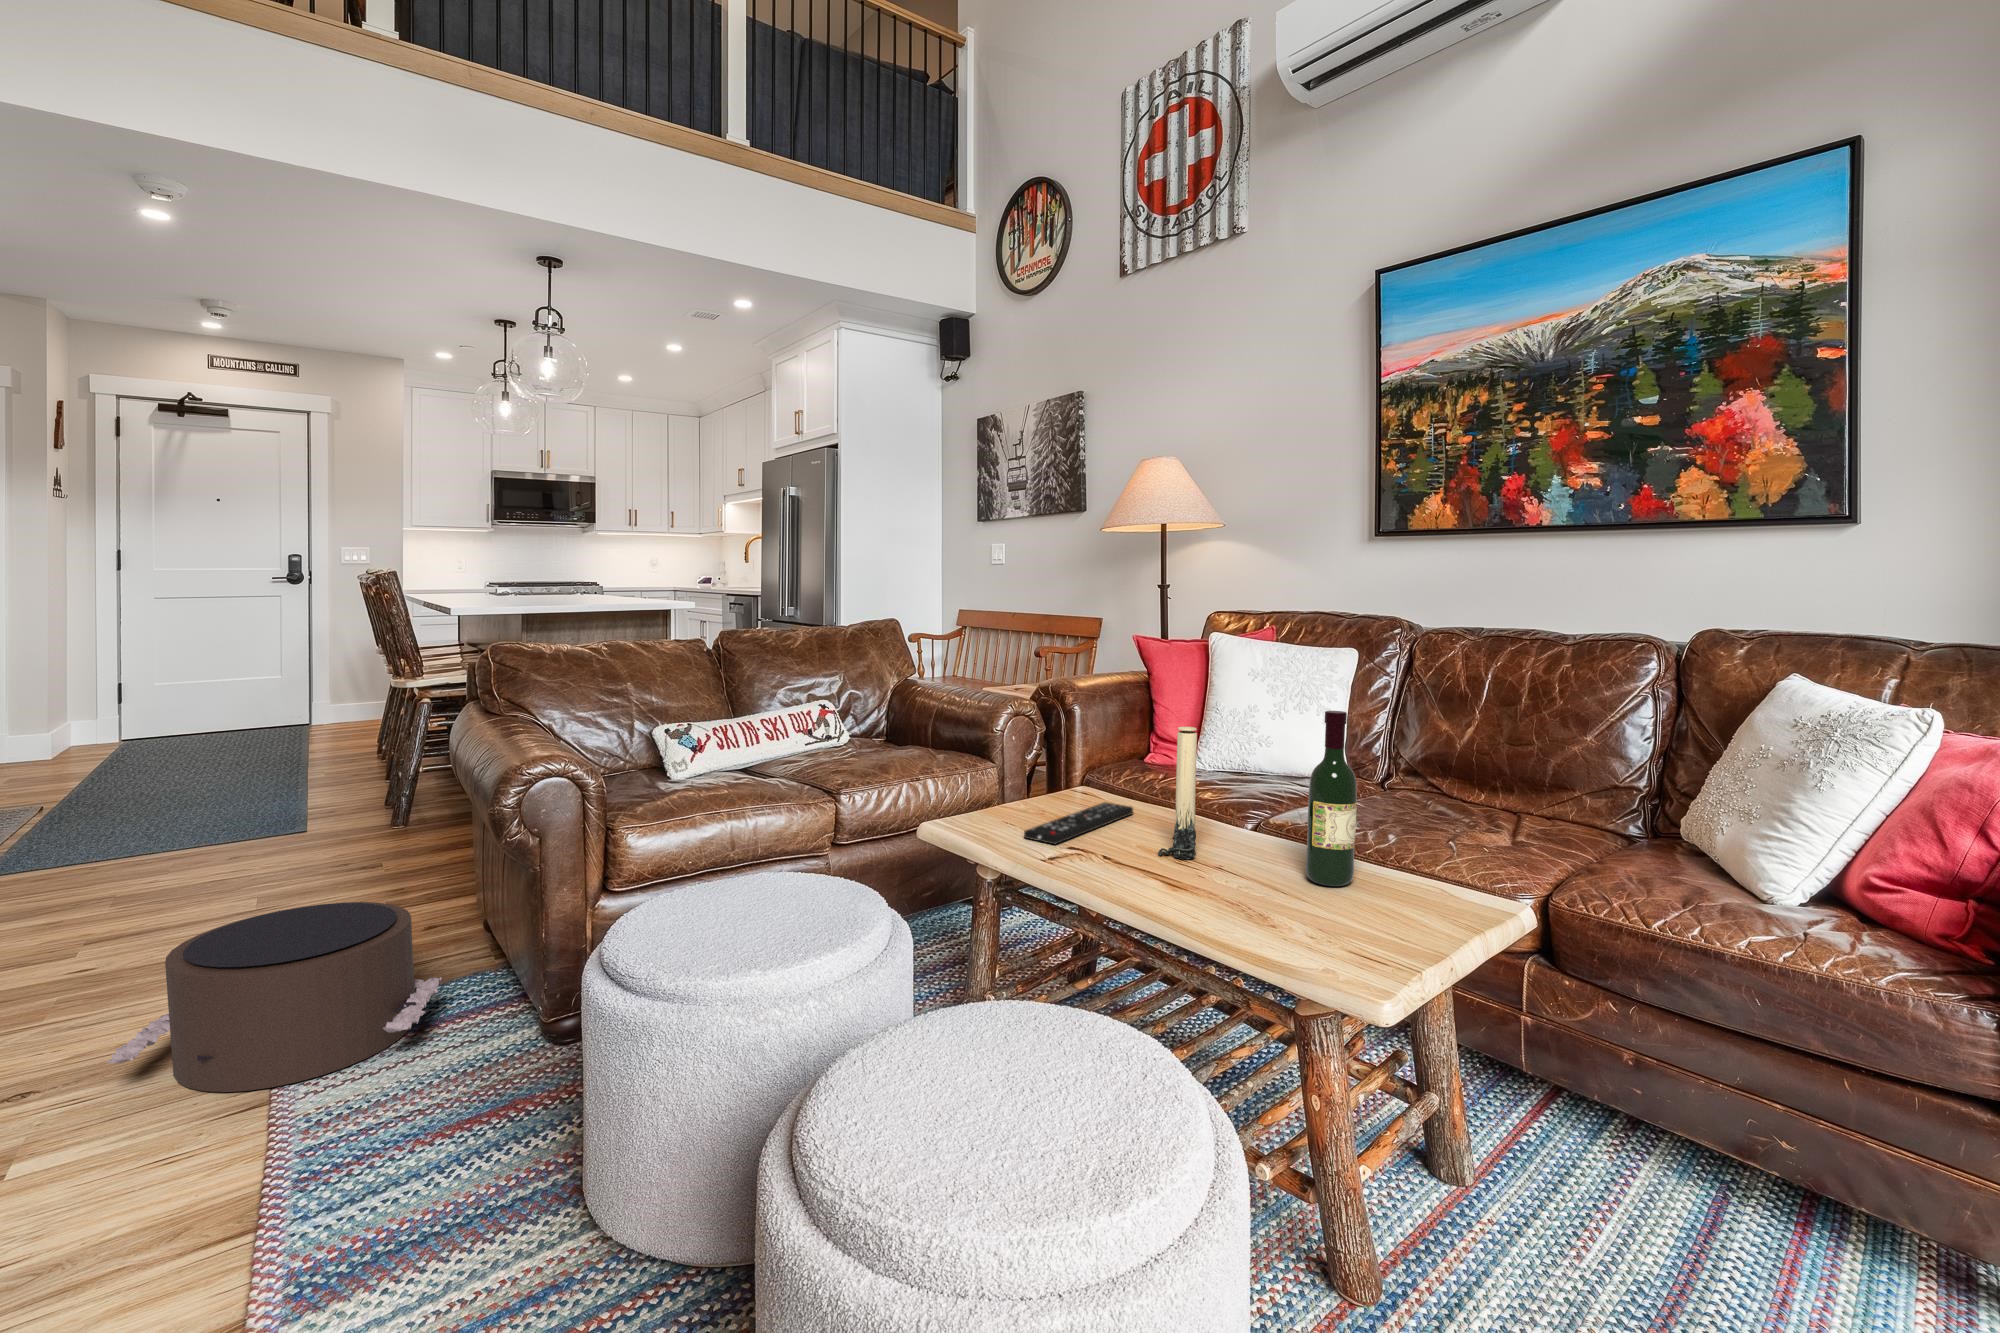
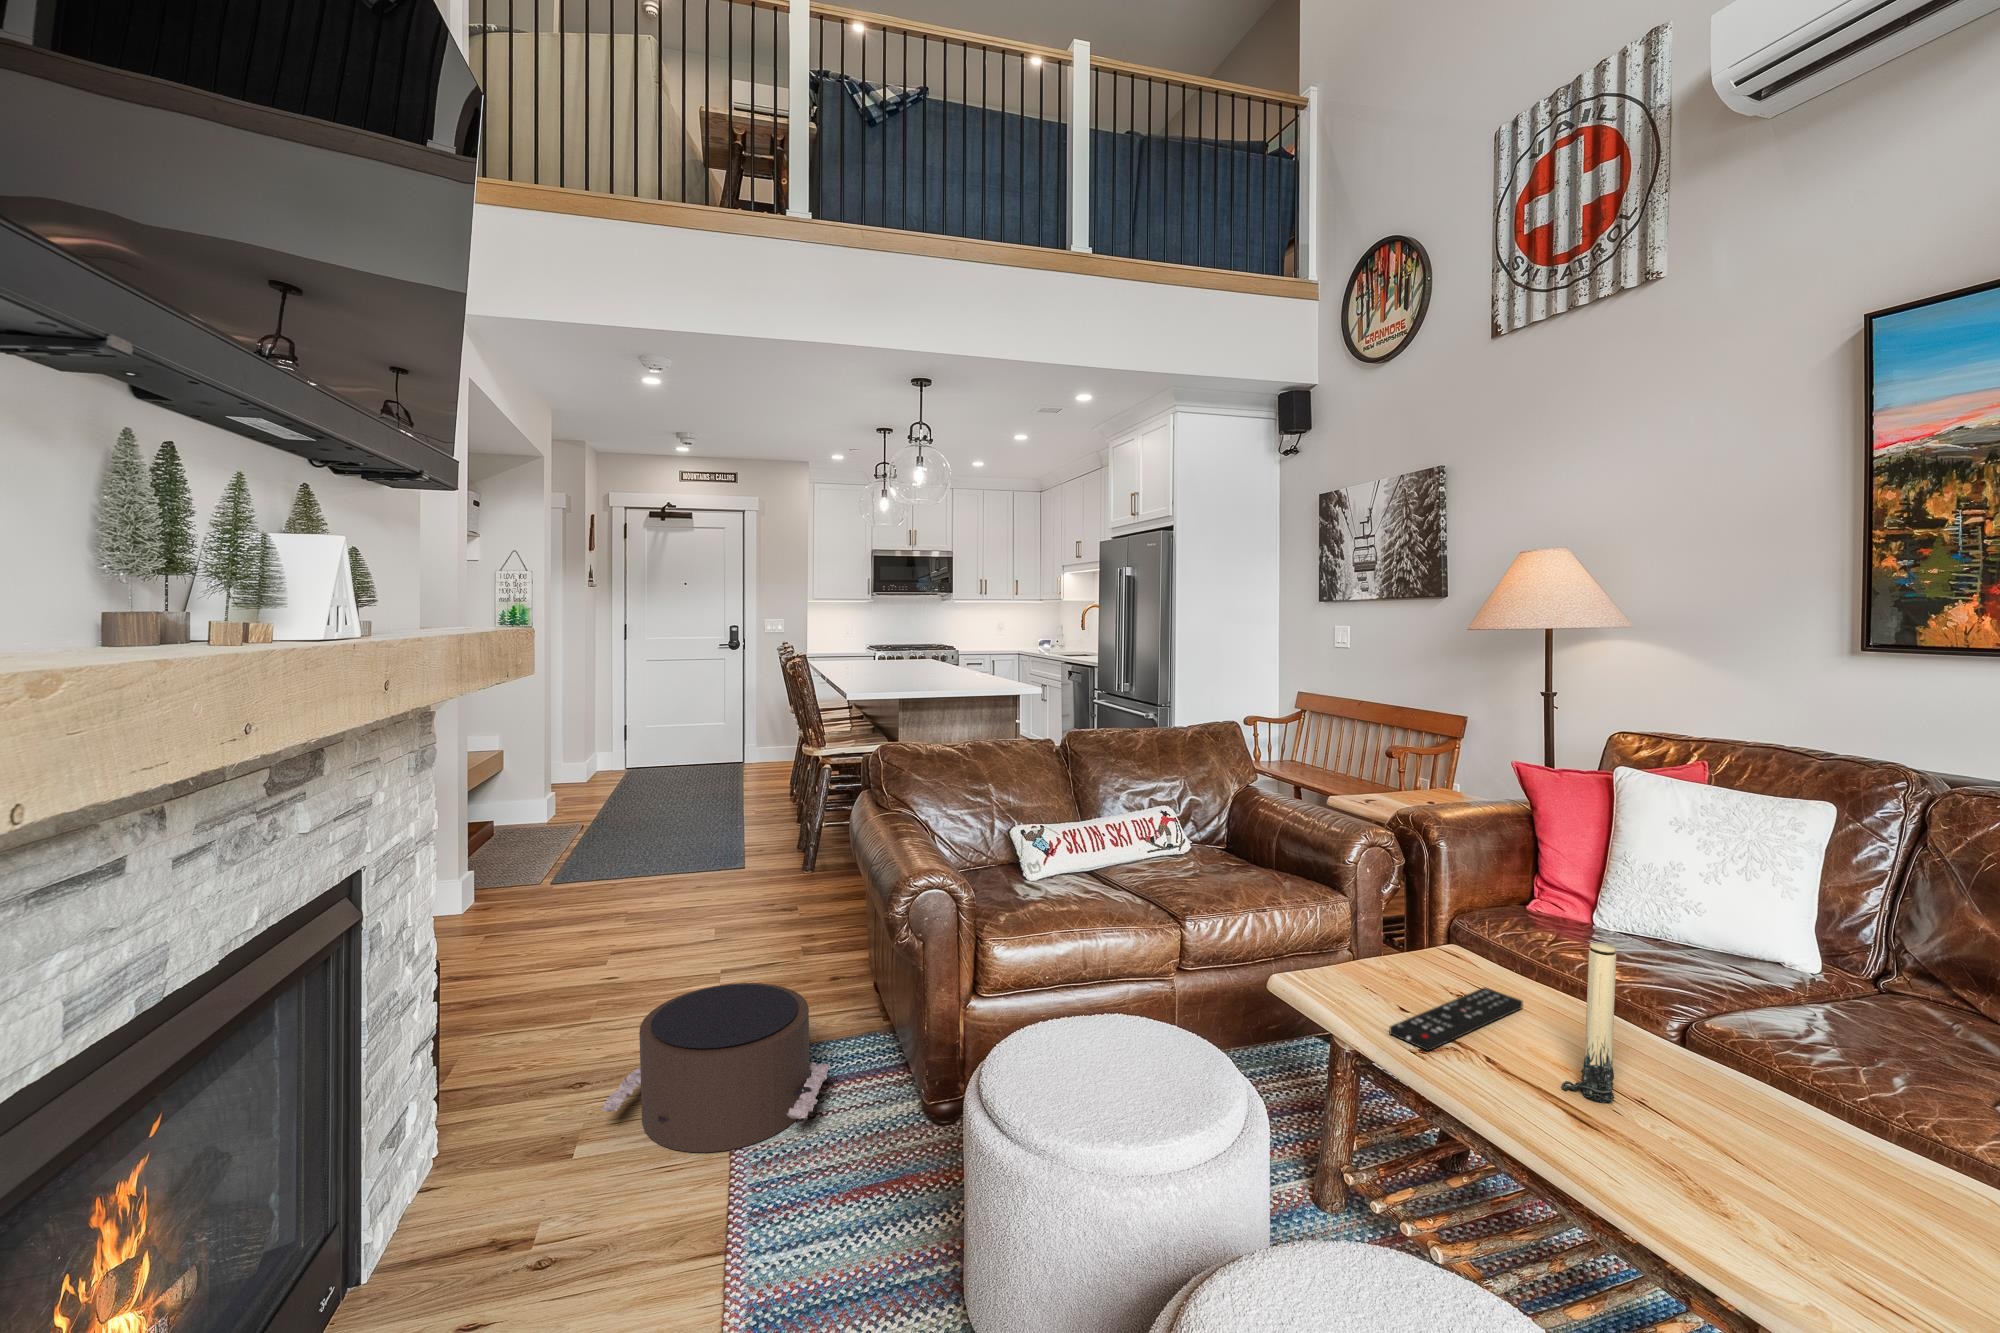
wine bottle: present [1306,711,1357,886] -> none [1780,963,1862,1193]

